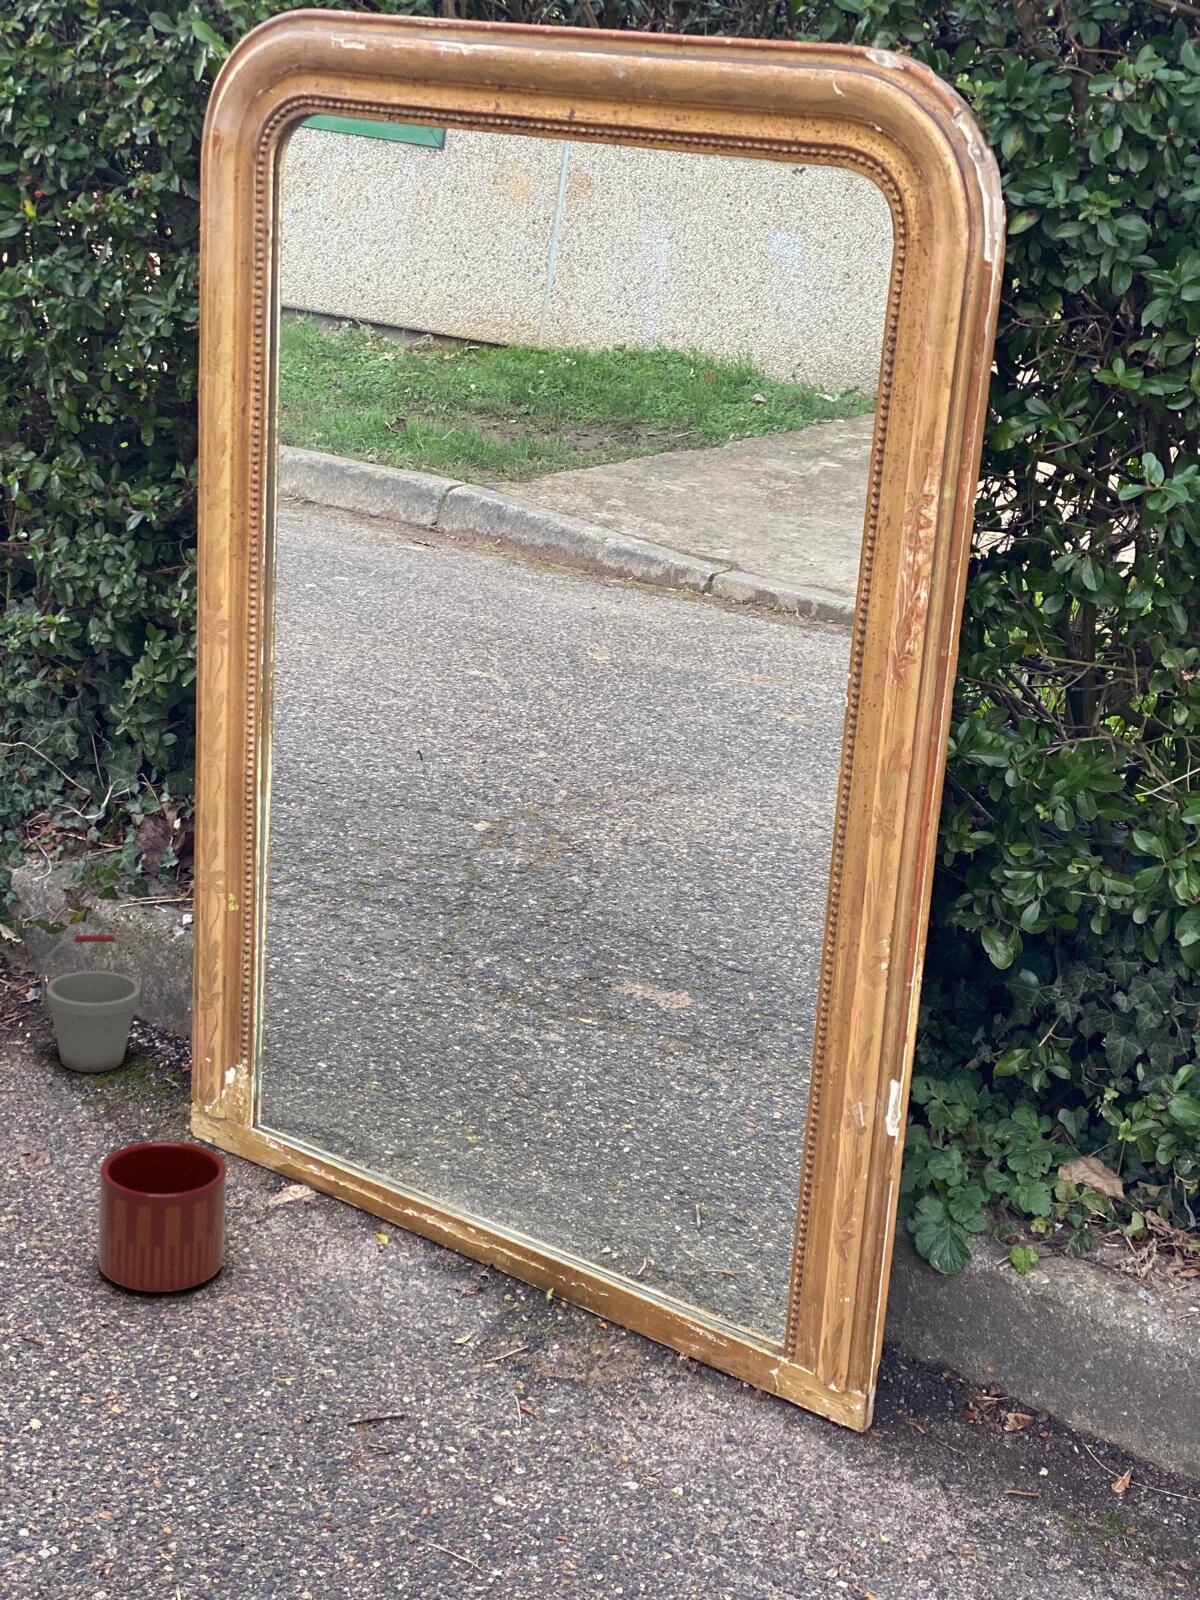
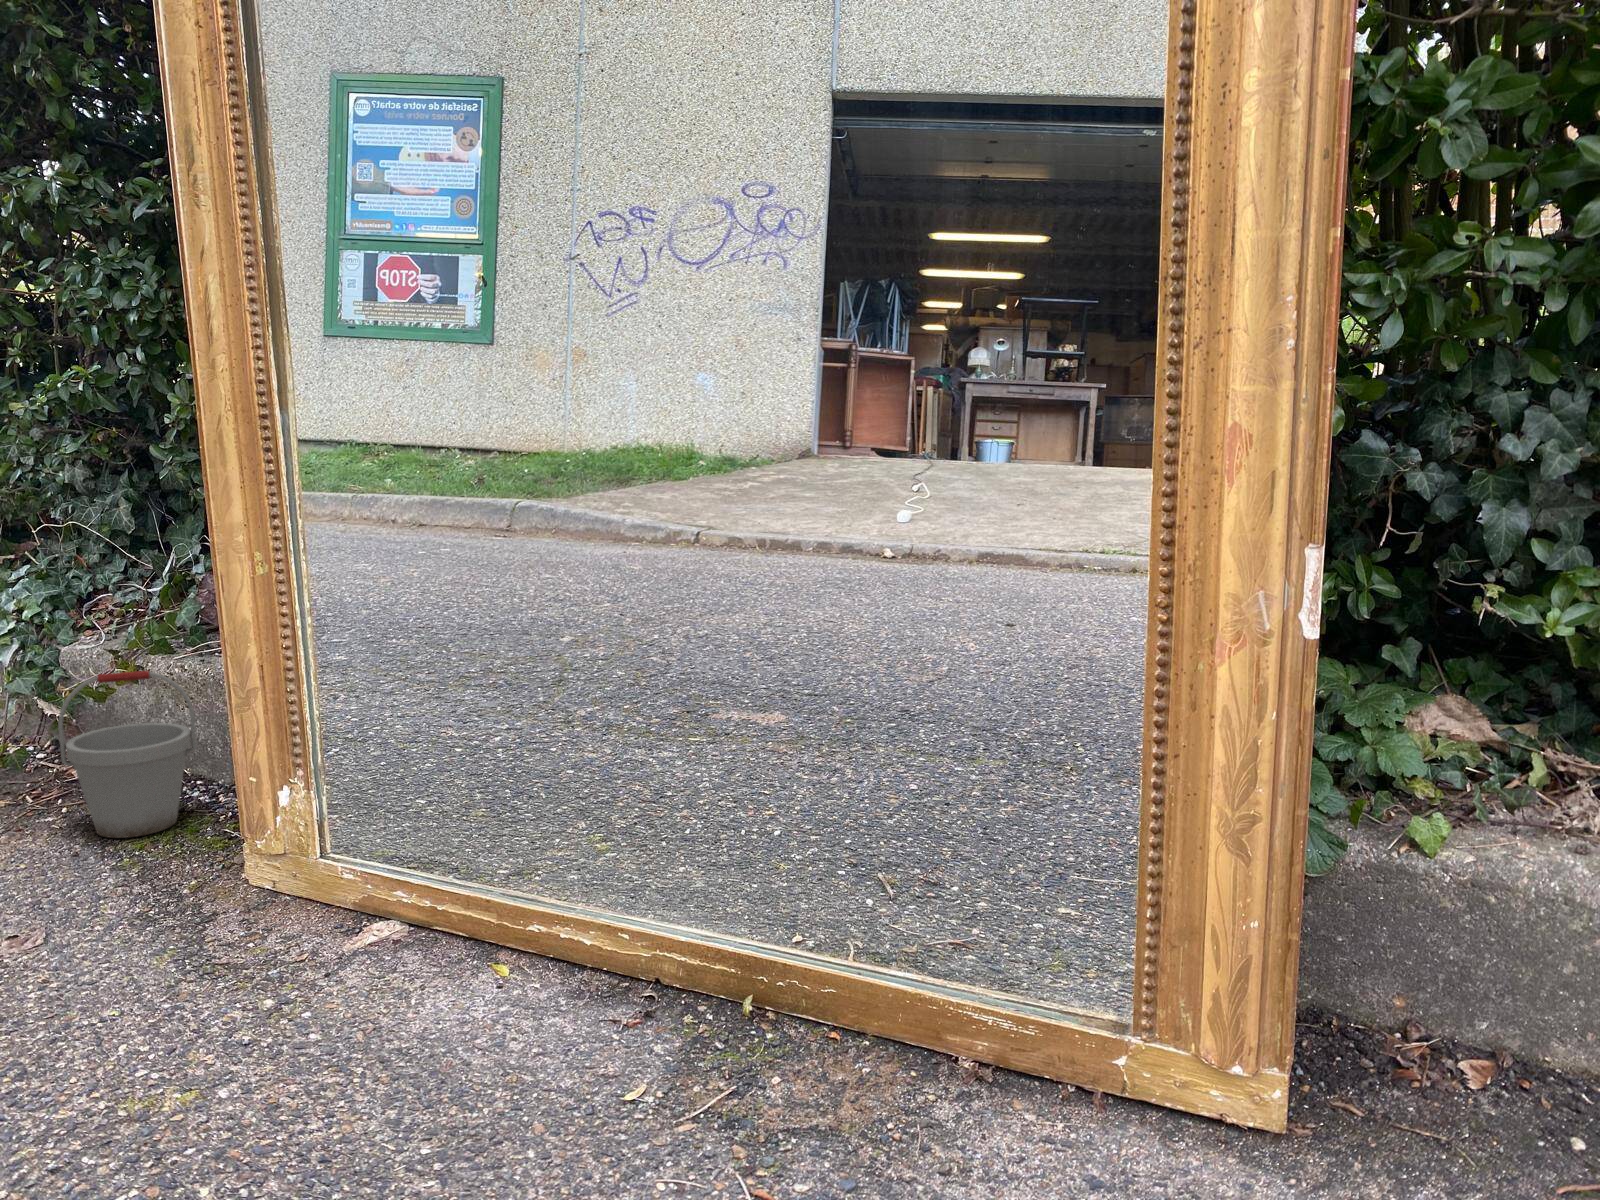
planter: present [98,1141,227,1292] -> none [45,871,267,1103]

